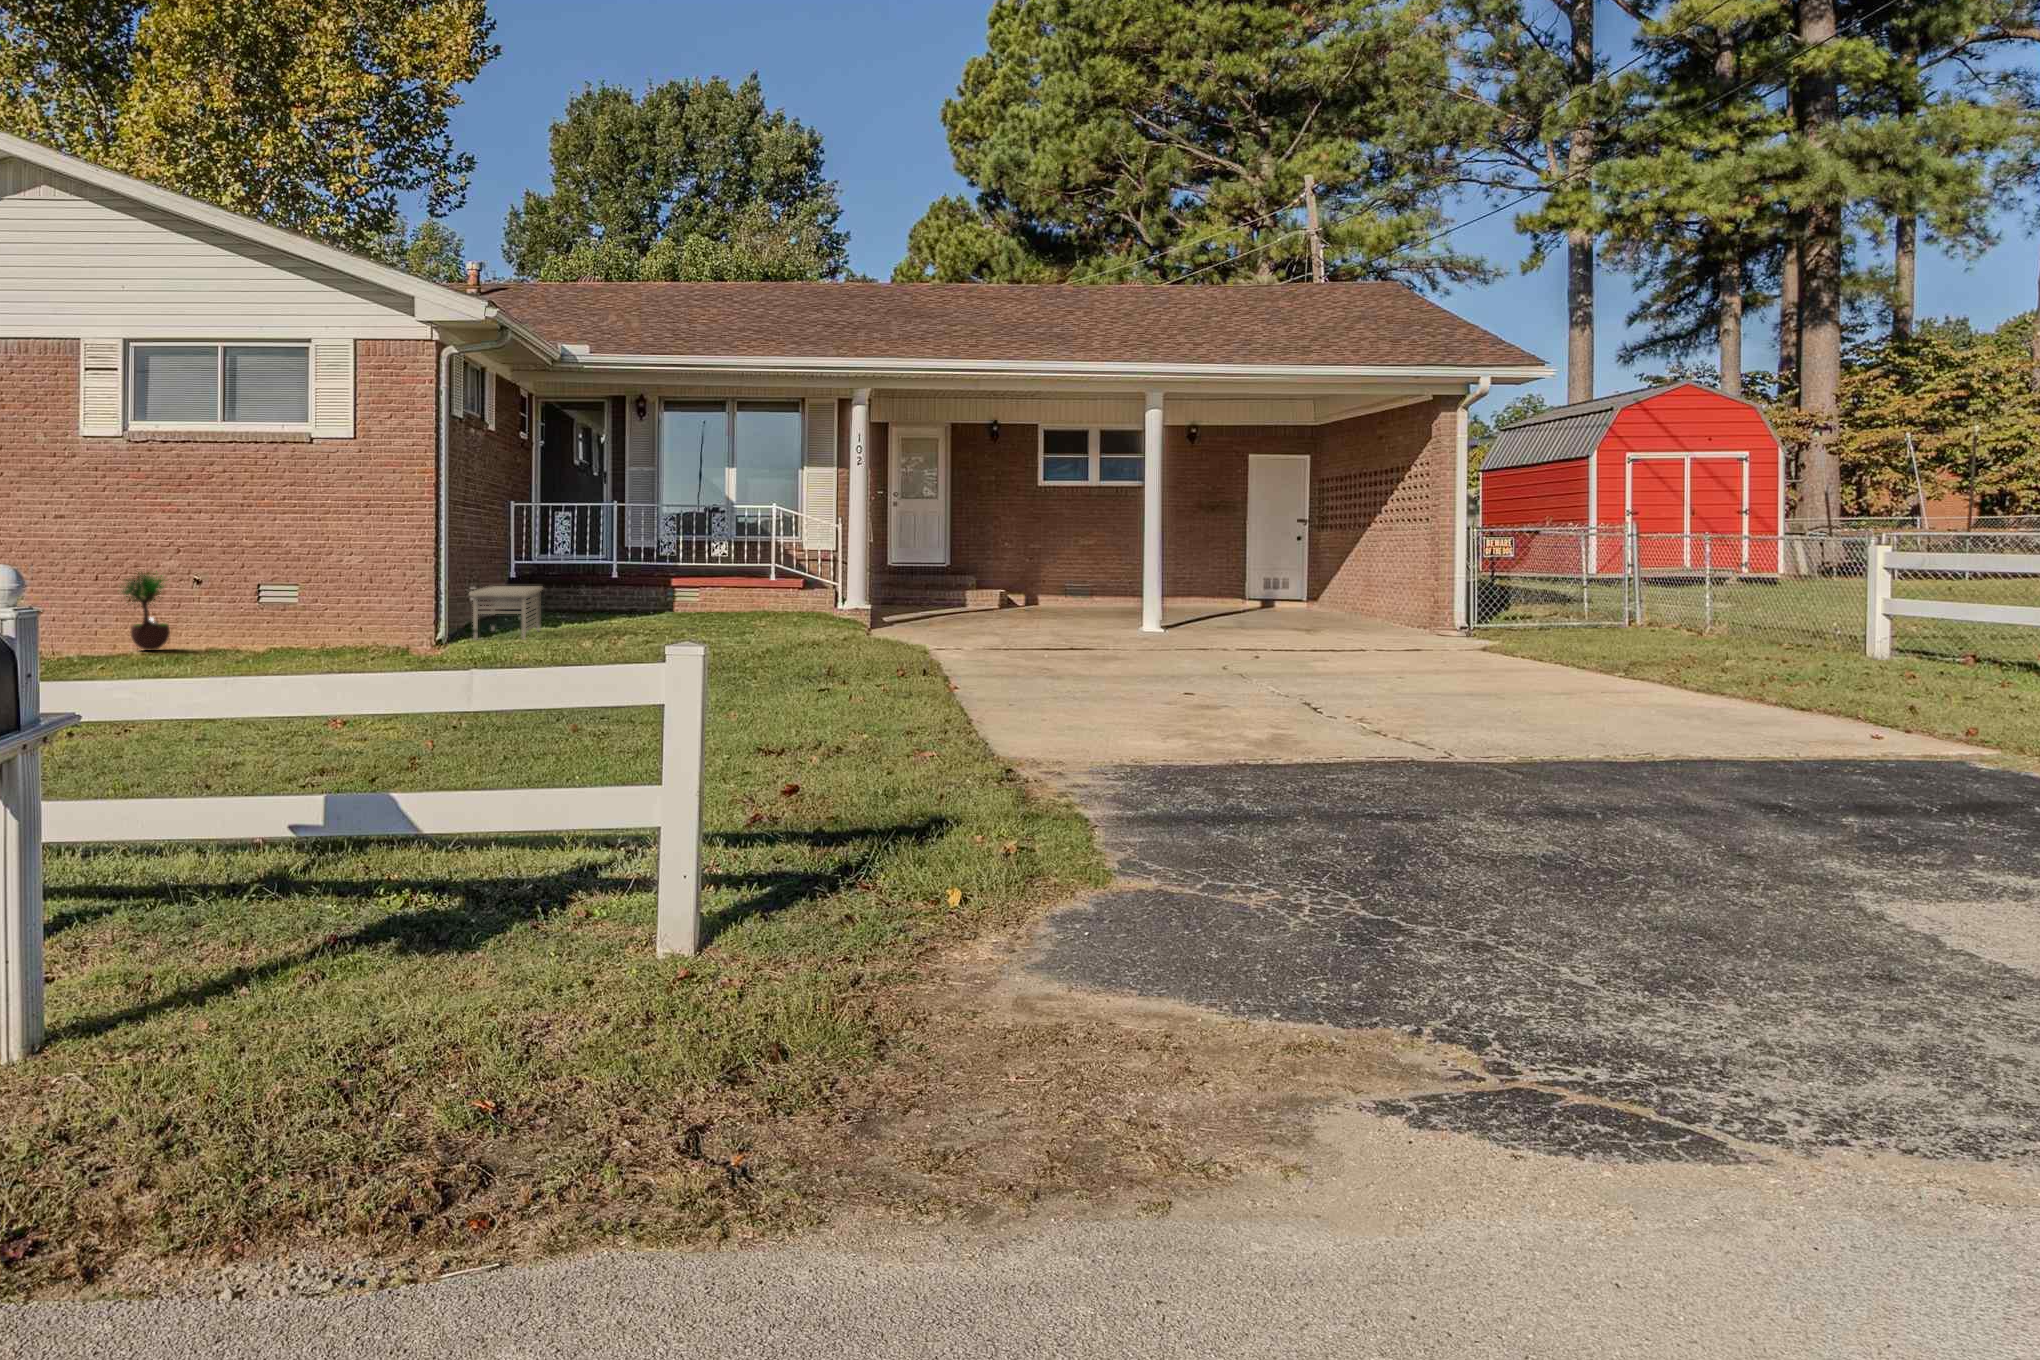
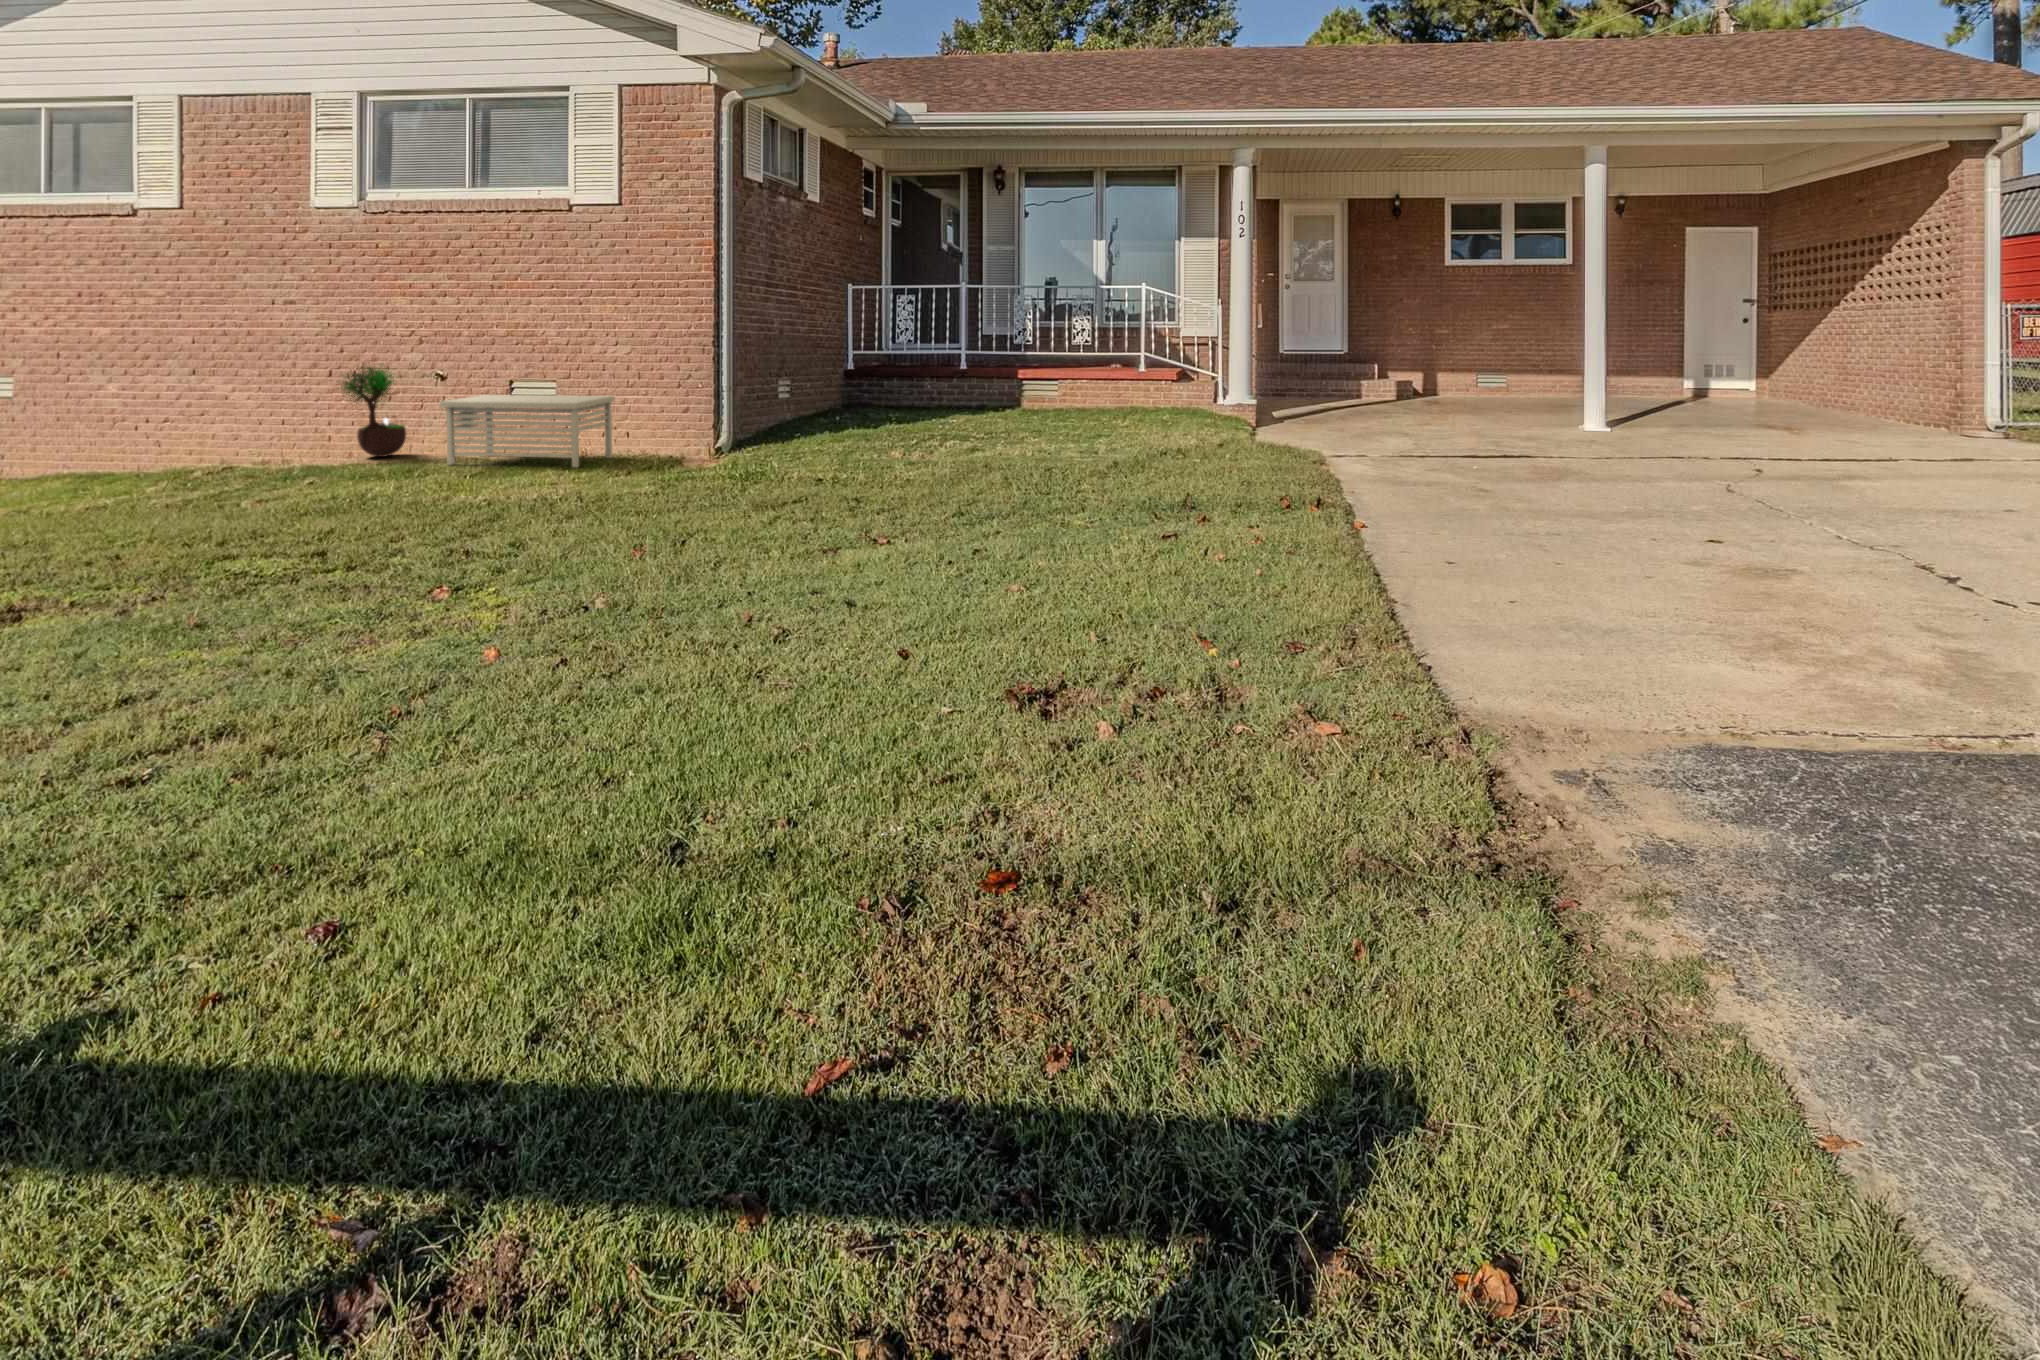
storage bench: present [470,586,542,639] -> present [440,395,615,467]

